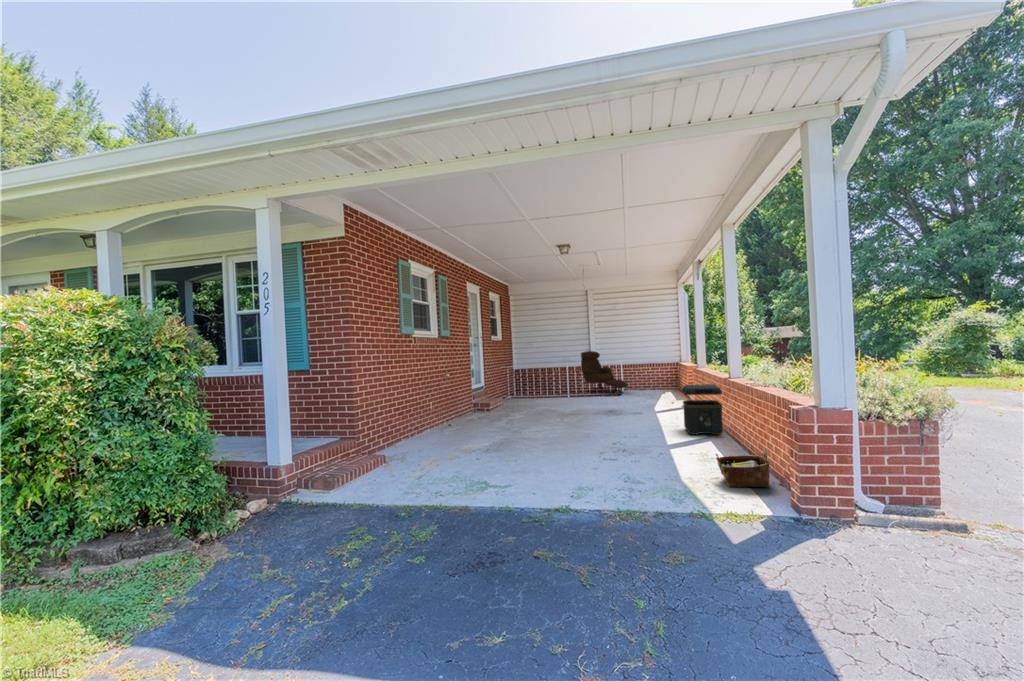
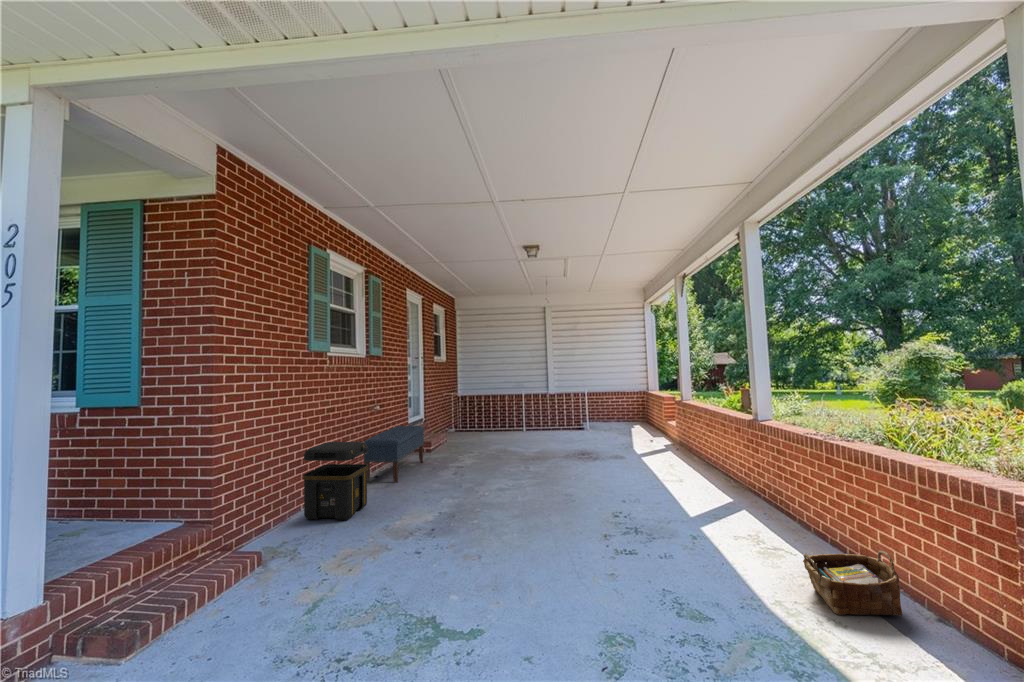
lounge chair: present [581,351,627,393] -> none [537,377,591,428]
toolbox: present [682,384,723,435] -> present [303,442,368,520]
bench: none [438,389,484,429] -> present [364,426,424,483]

